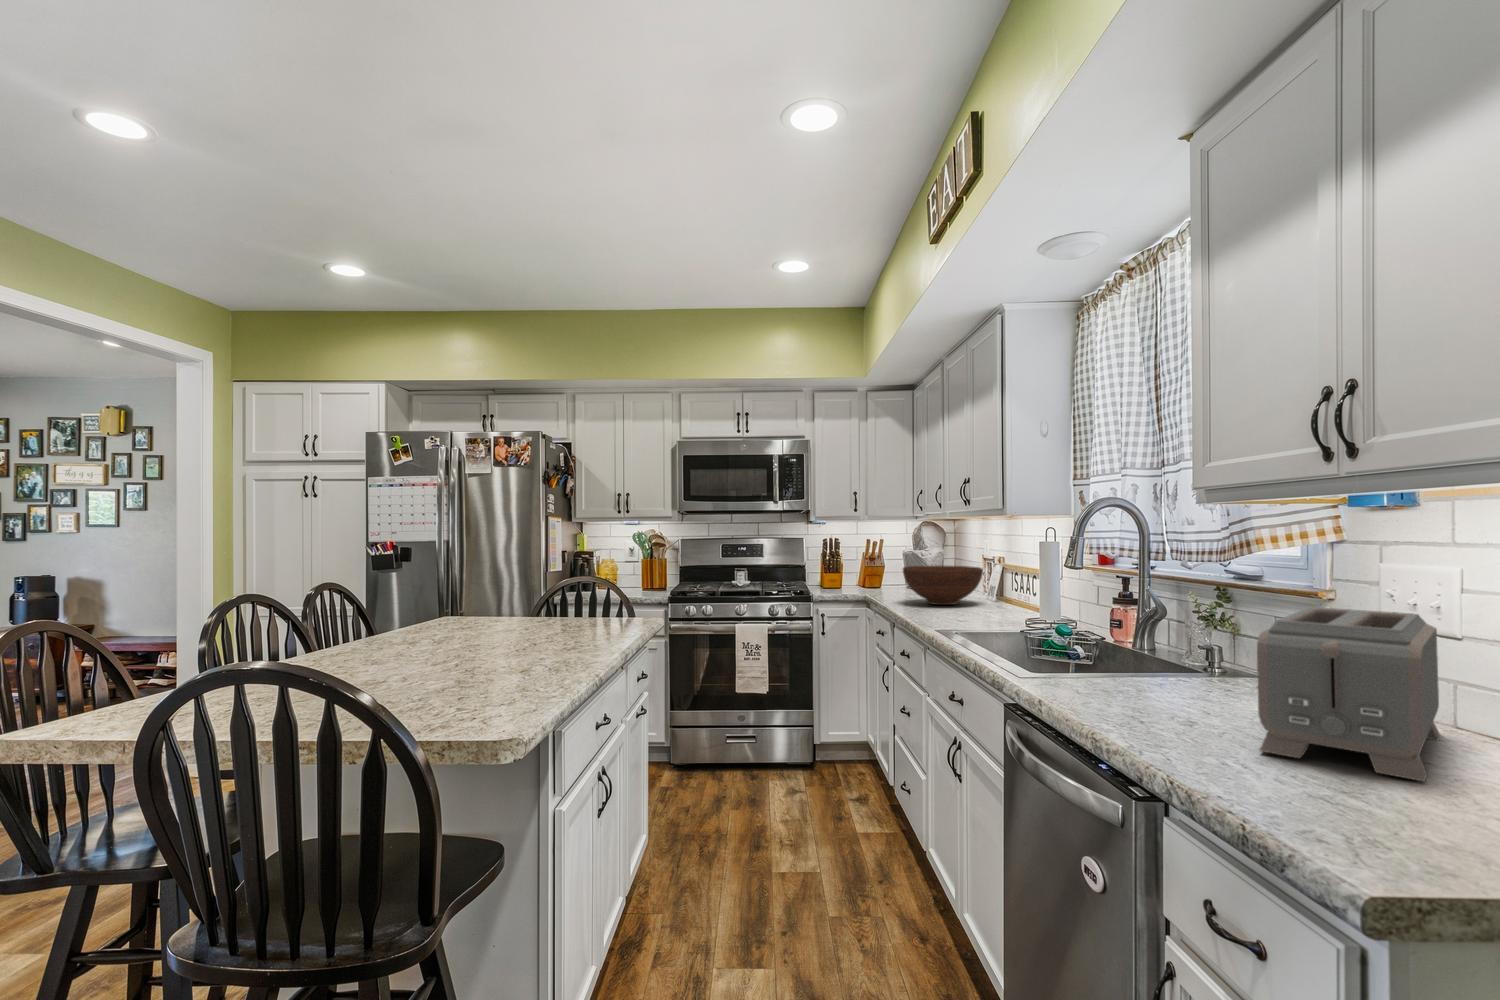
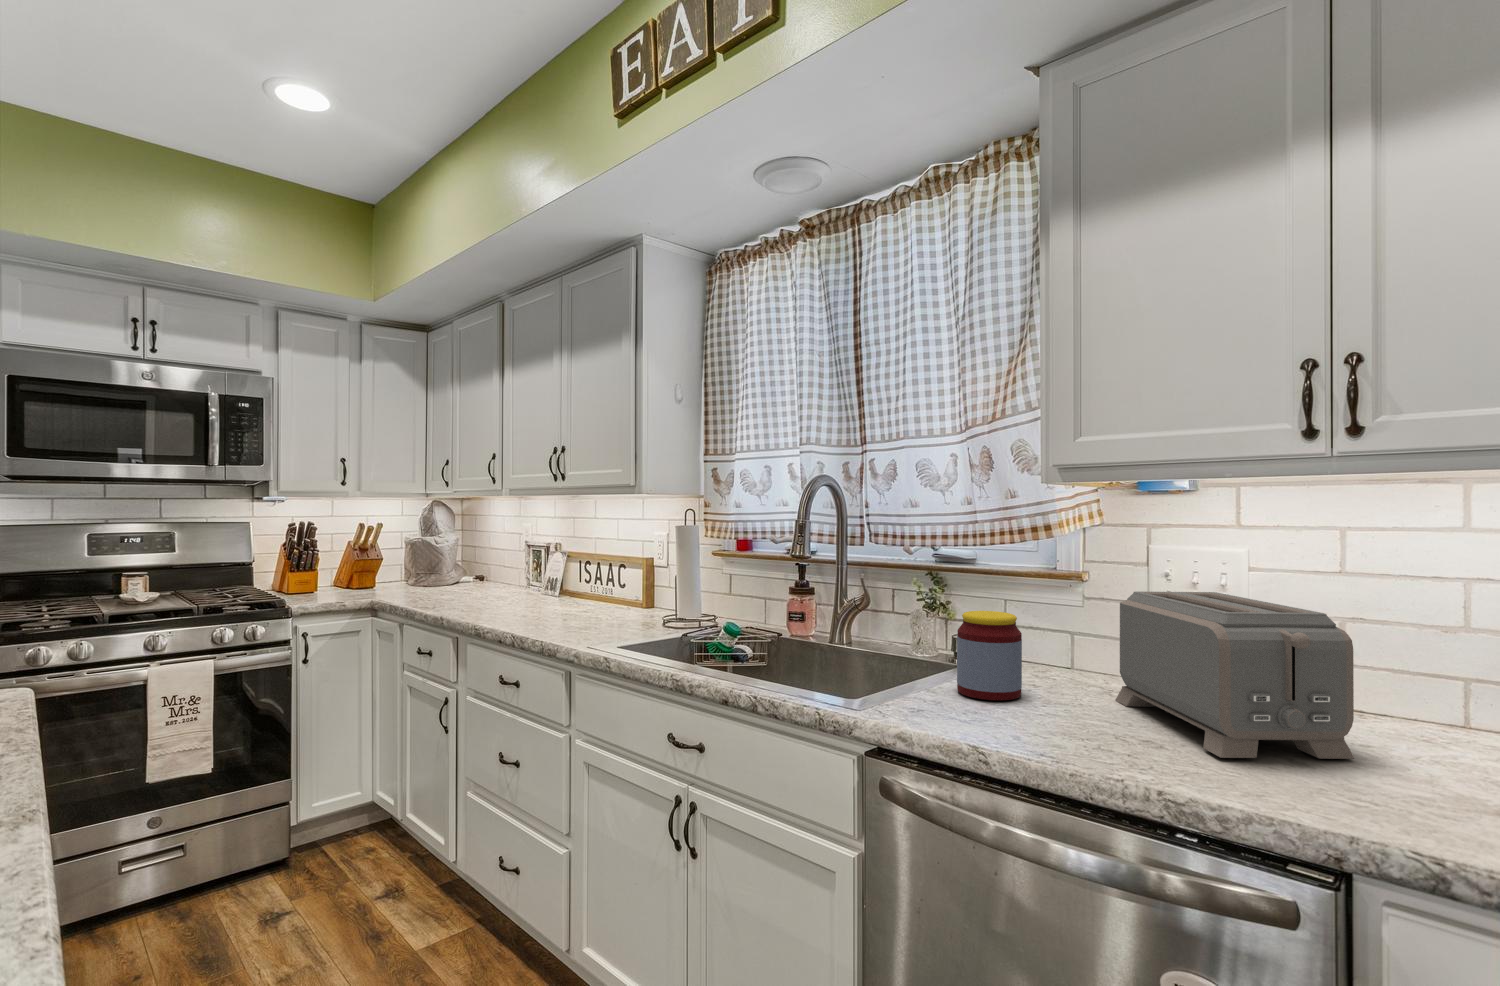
fruit bowl: present [903,566,983,605] -> none [458,556,563,608]
jar: none [1145,618,1209,697] -> present [957,611,1022,700]

